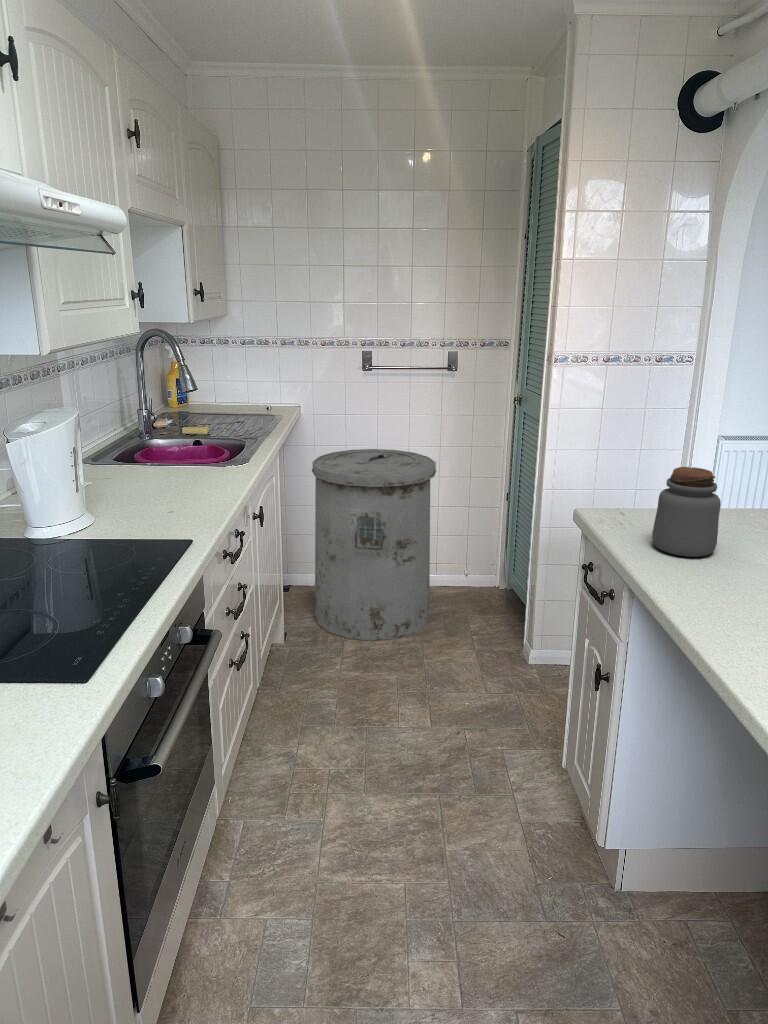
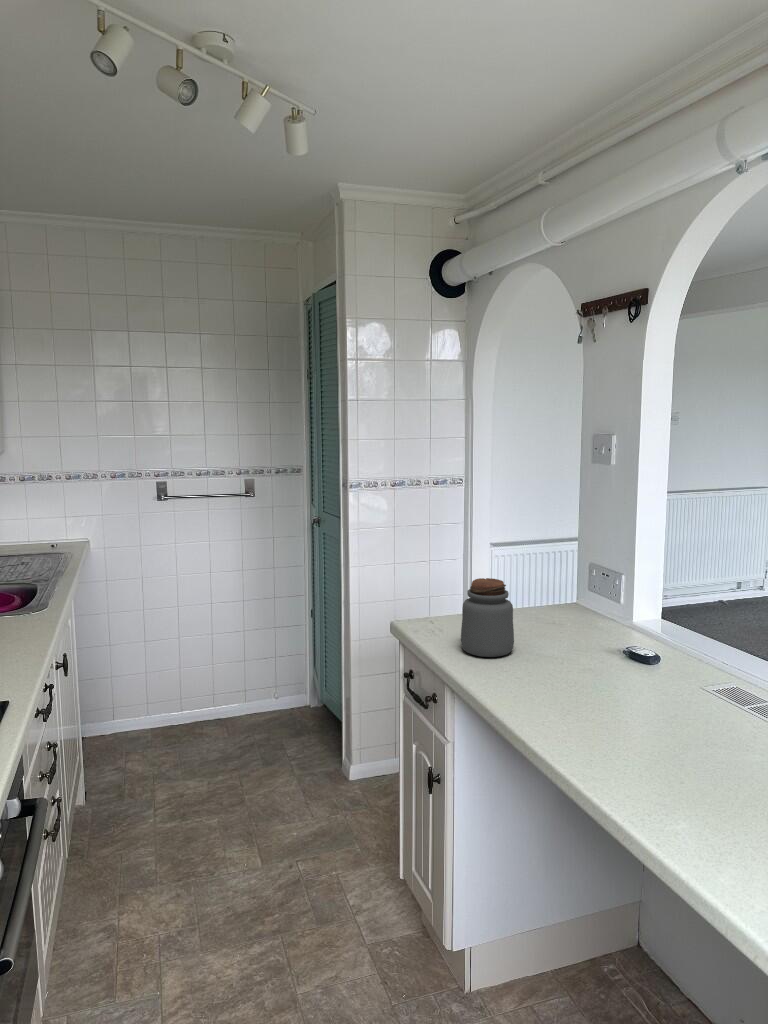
trash can: present [312,449,436,641] -> none [109,580,244,786]

